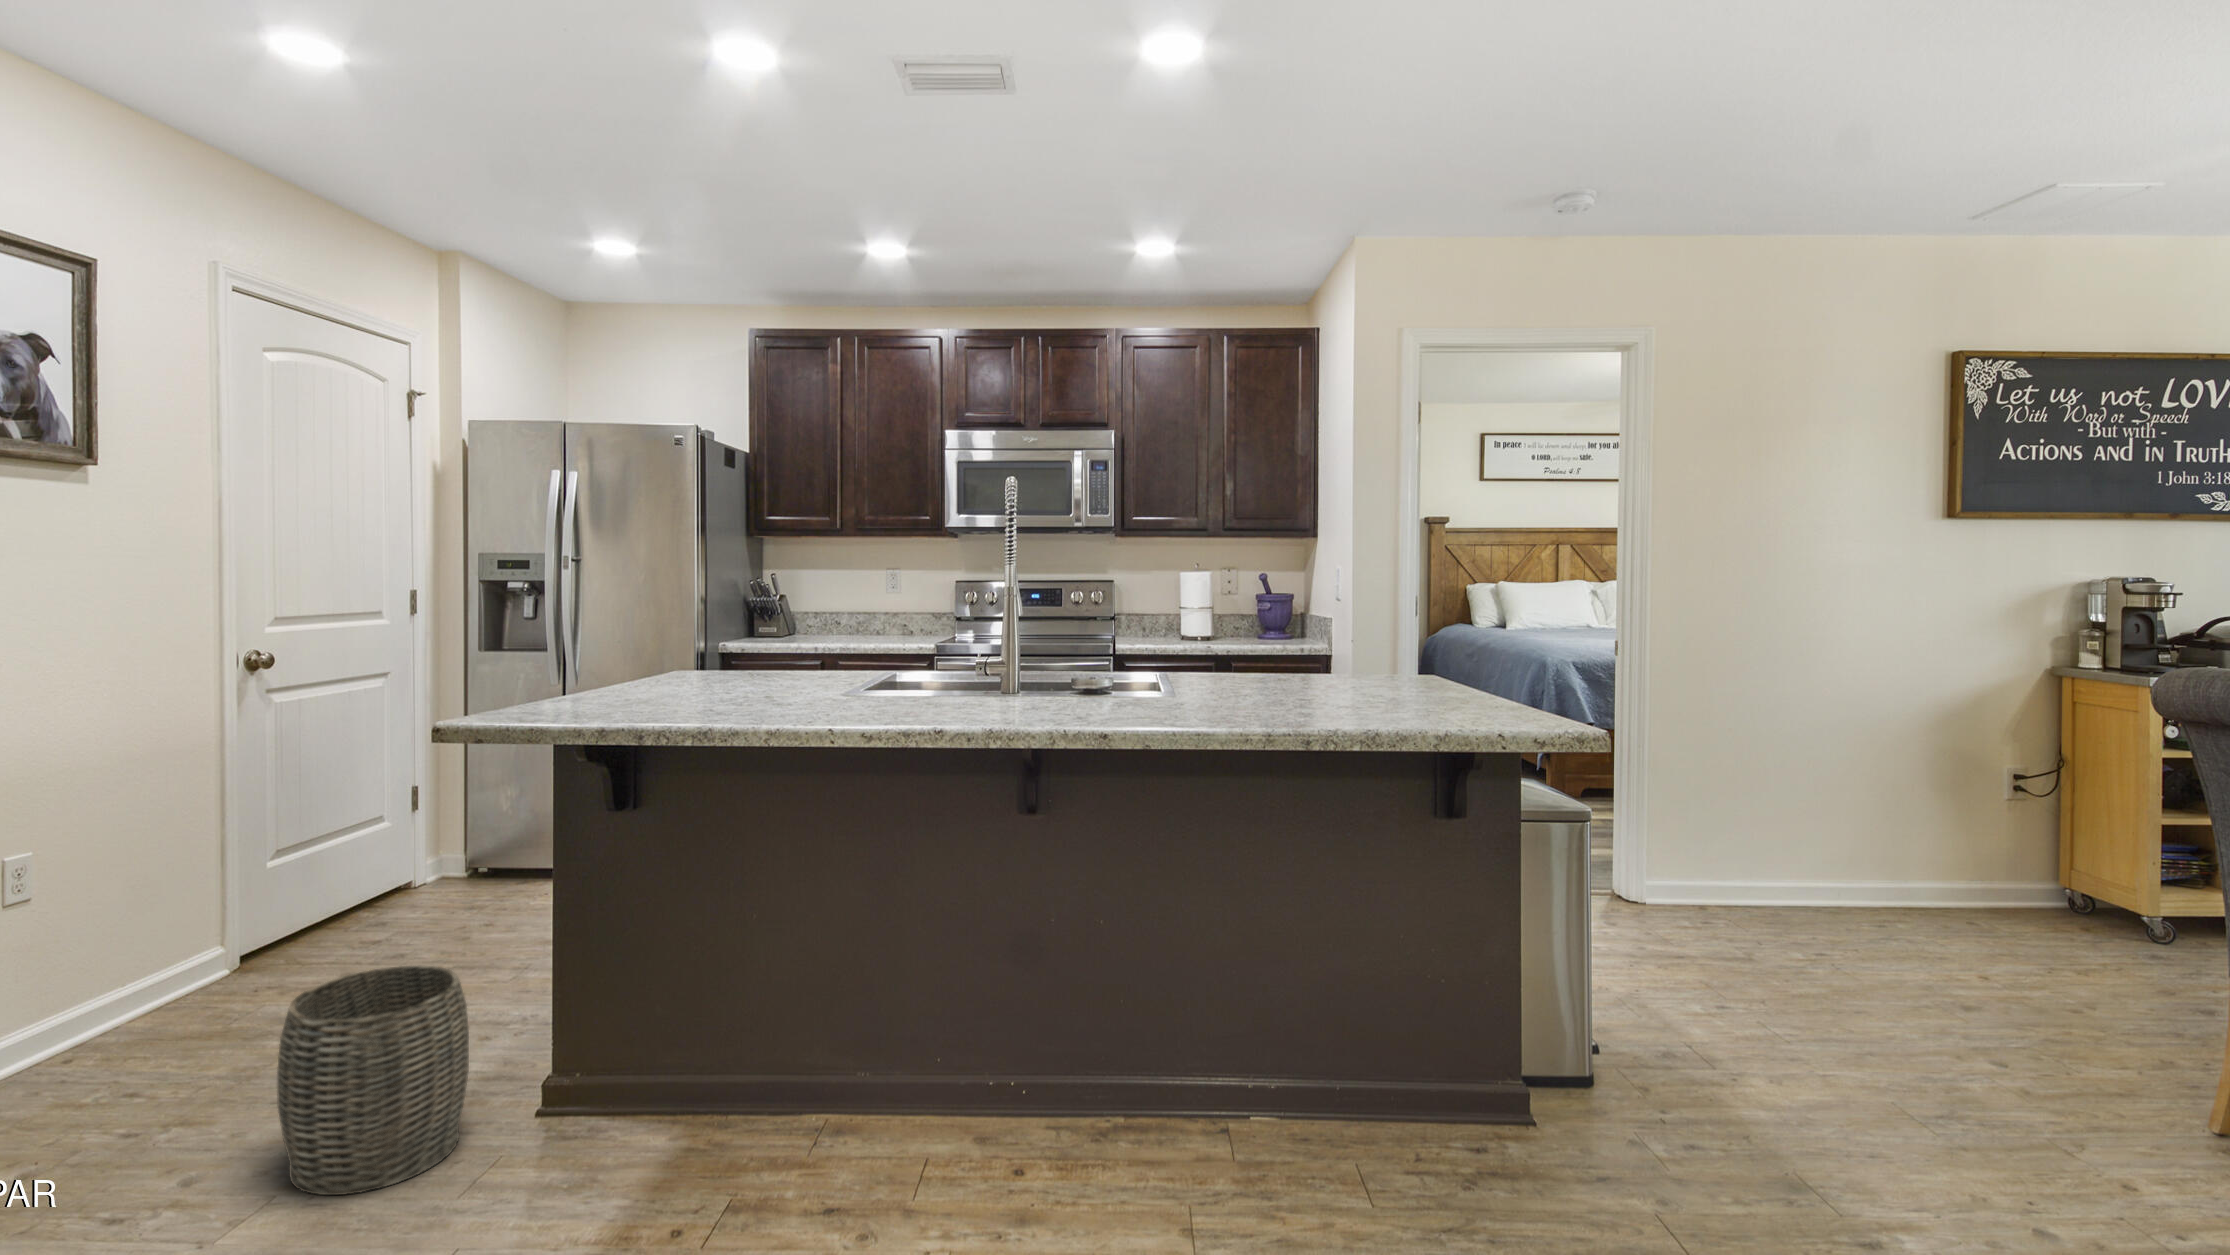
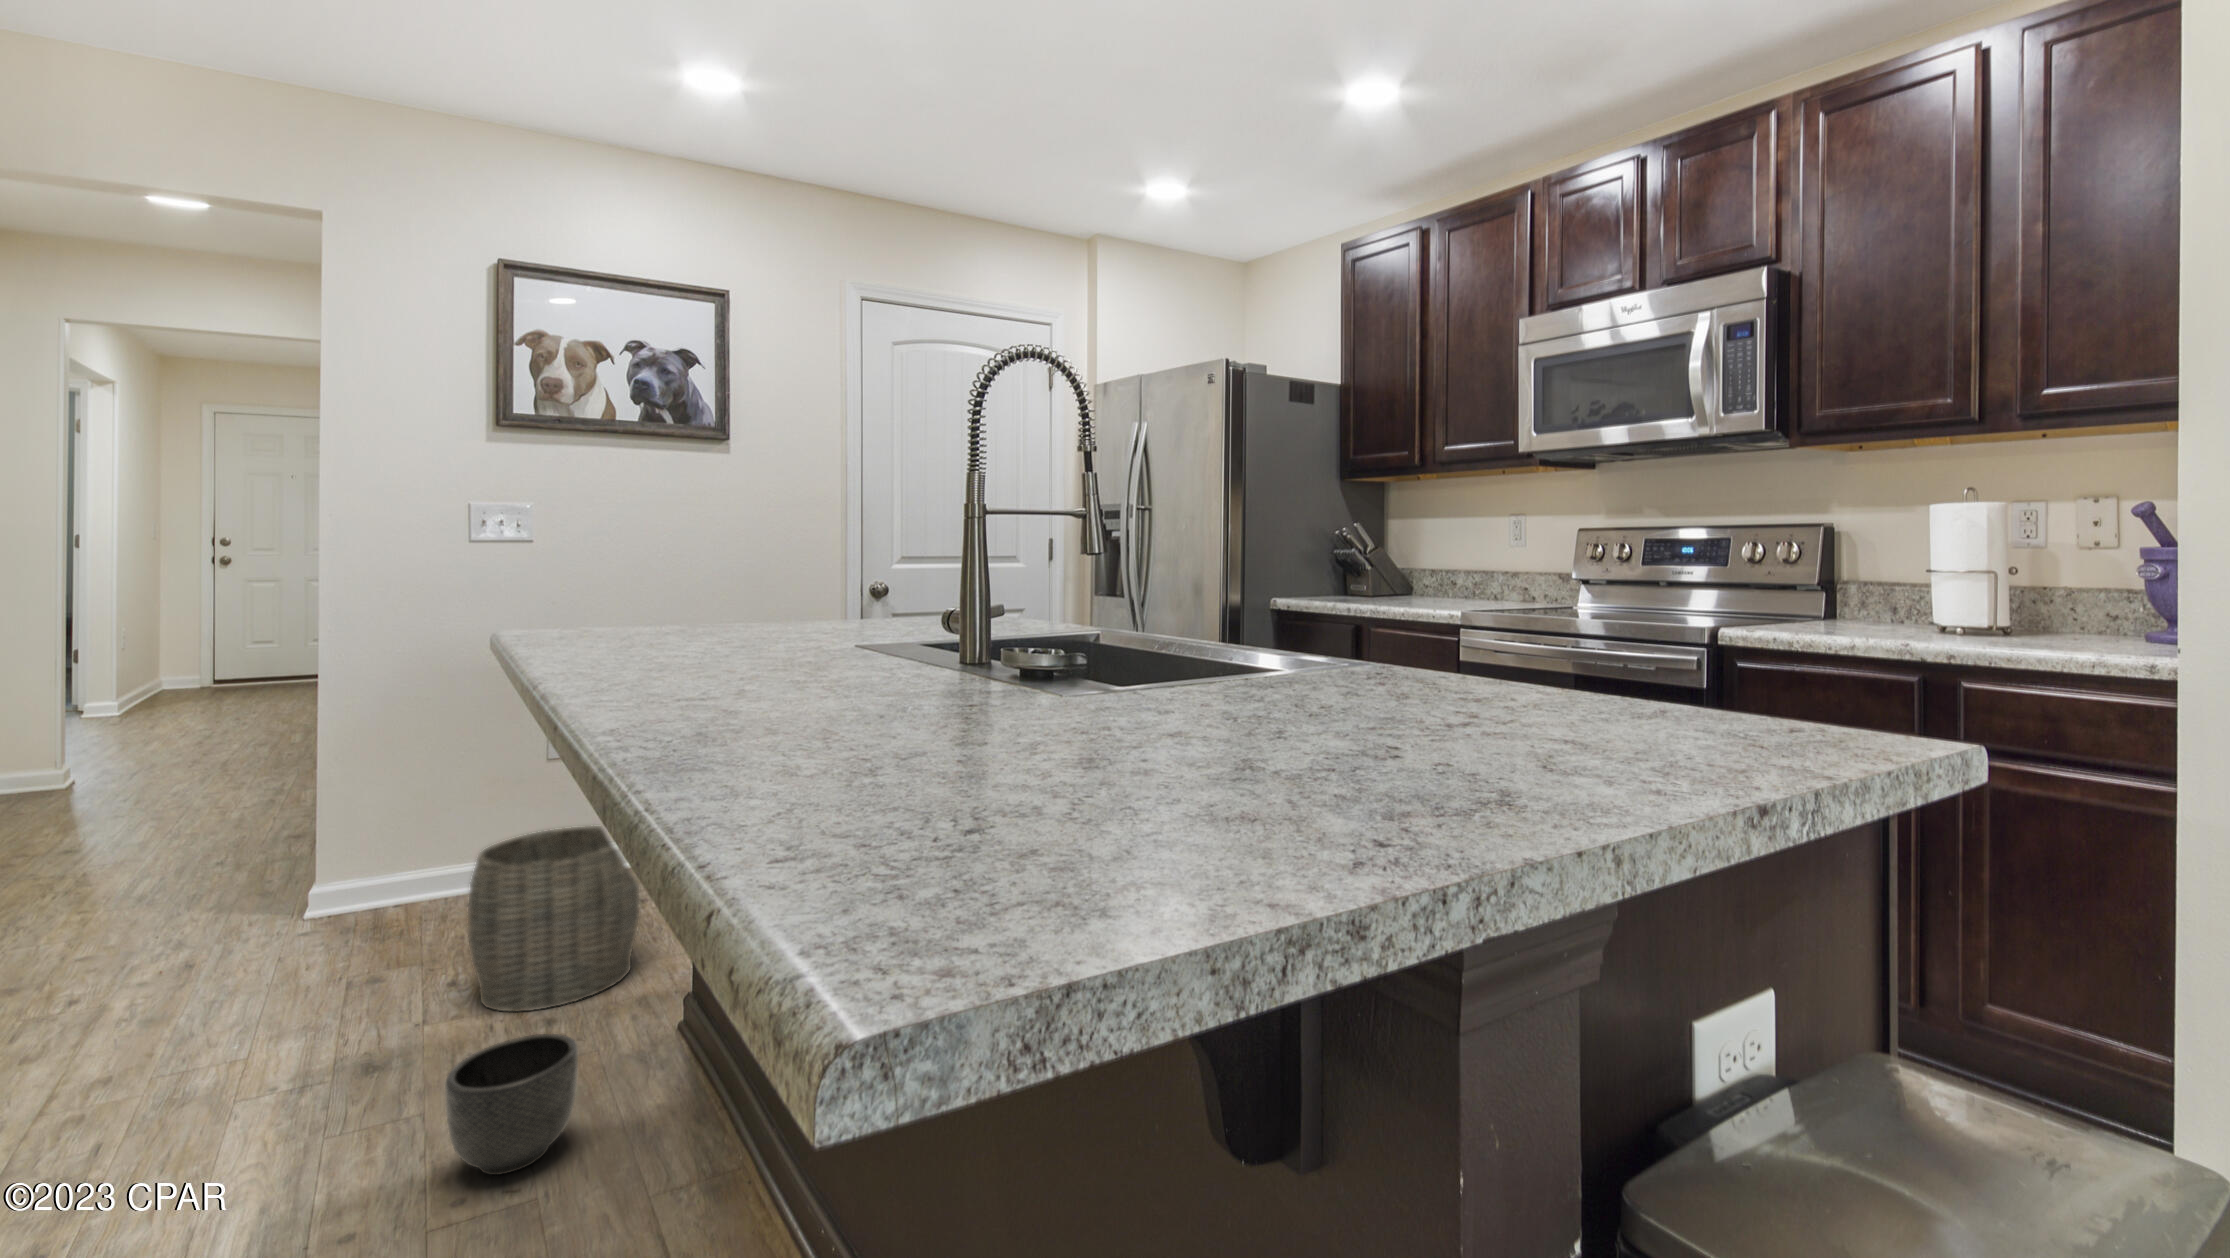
planter: none [673,1077,769,1195] -> present [445,1034,578,1175]

